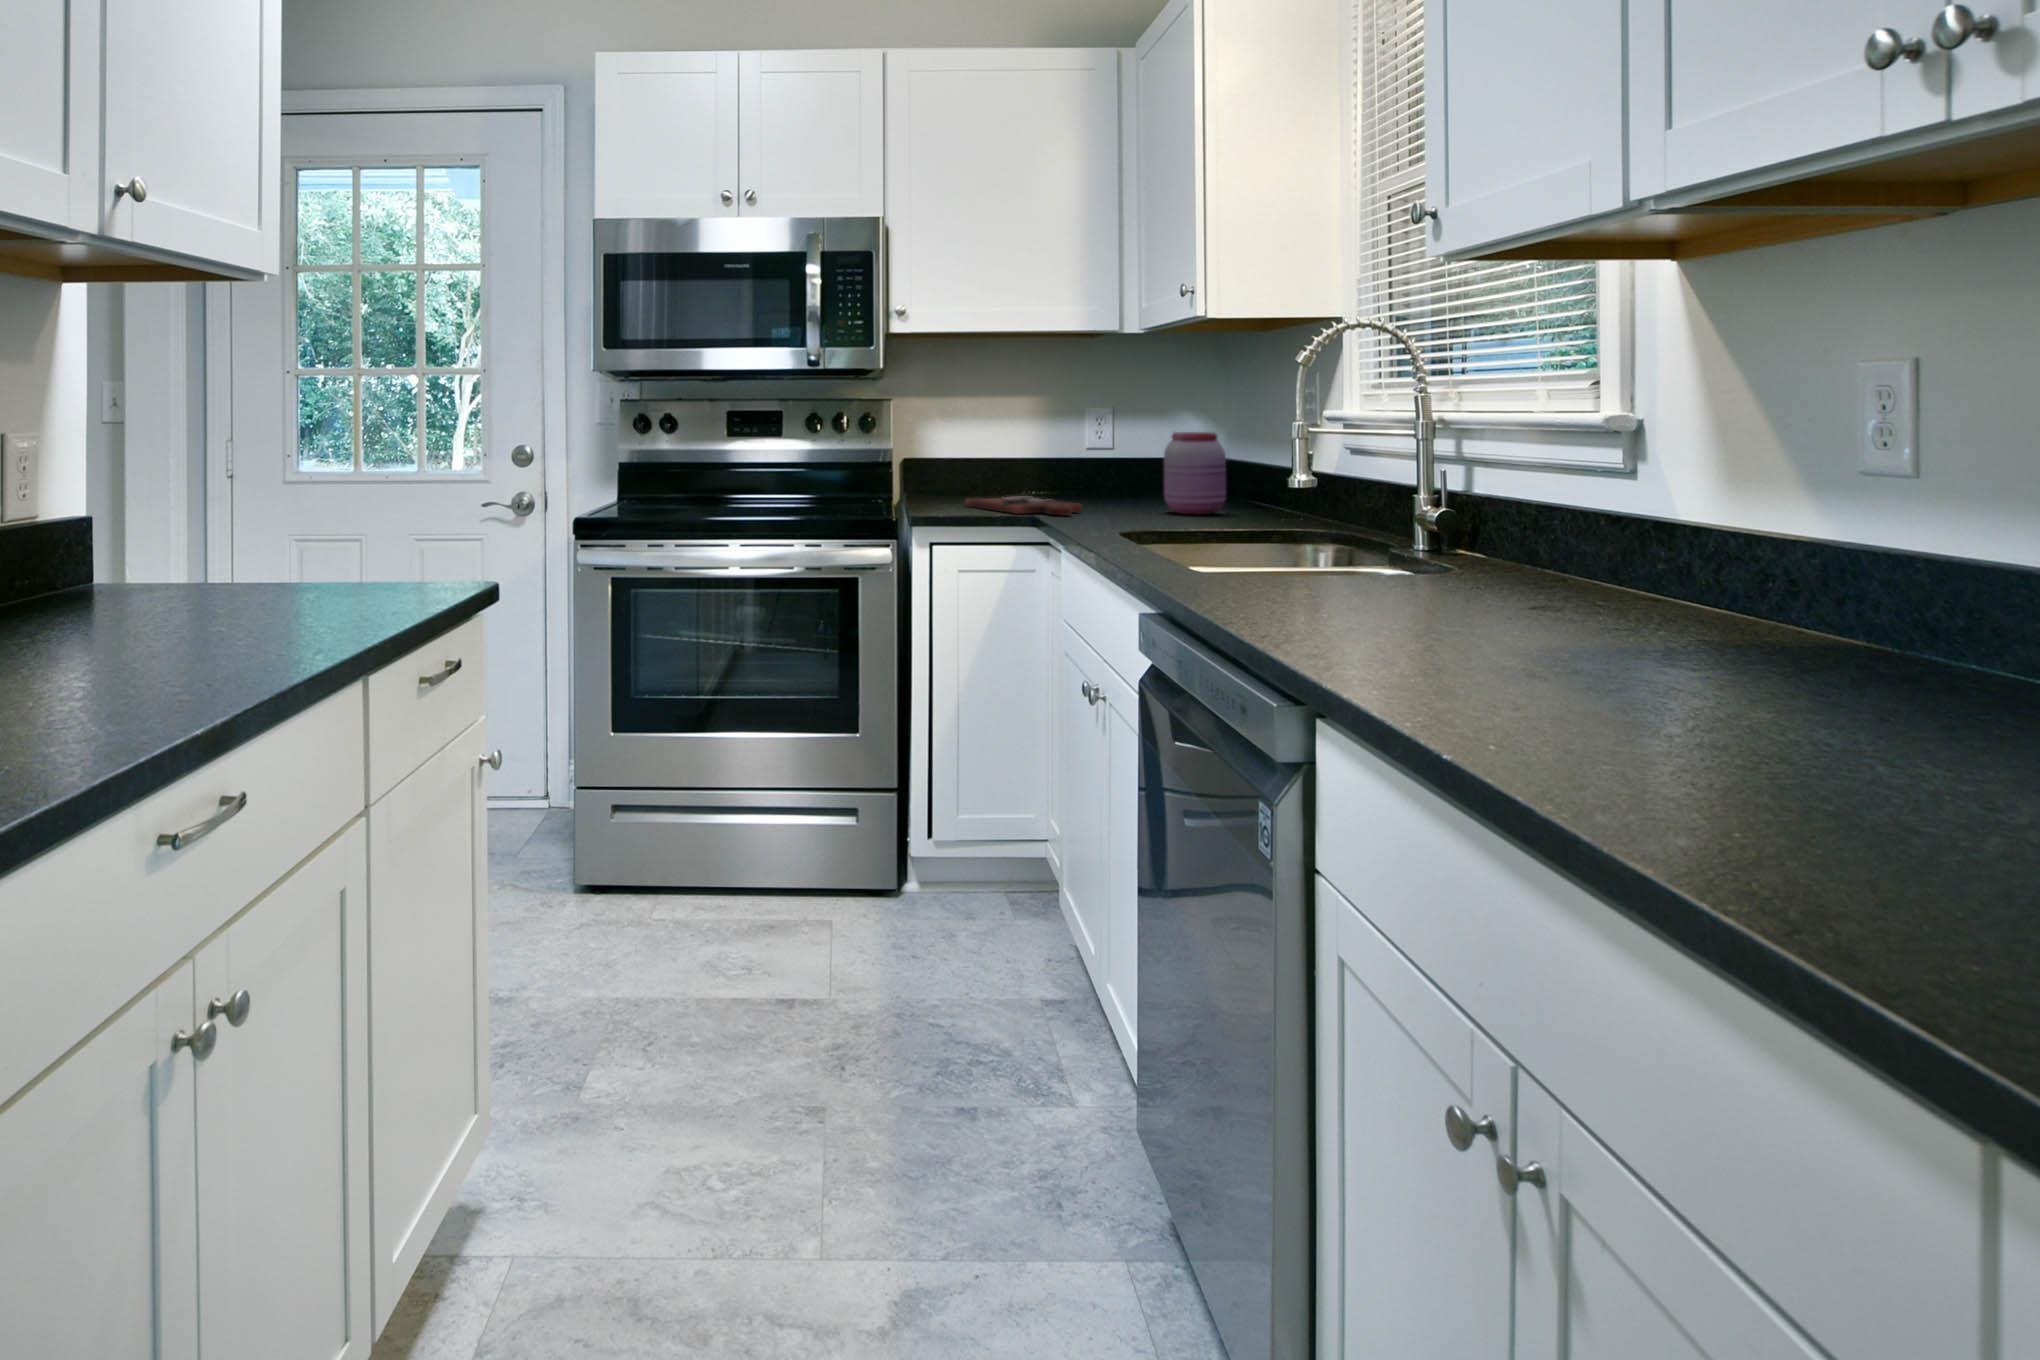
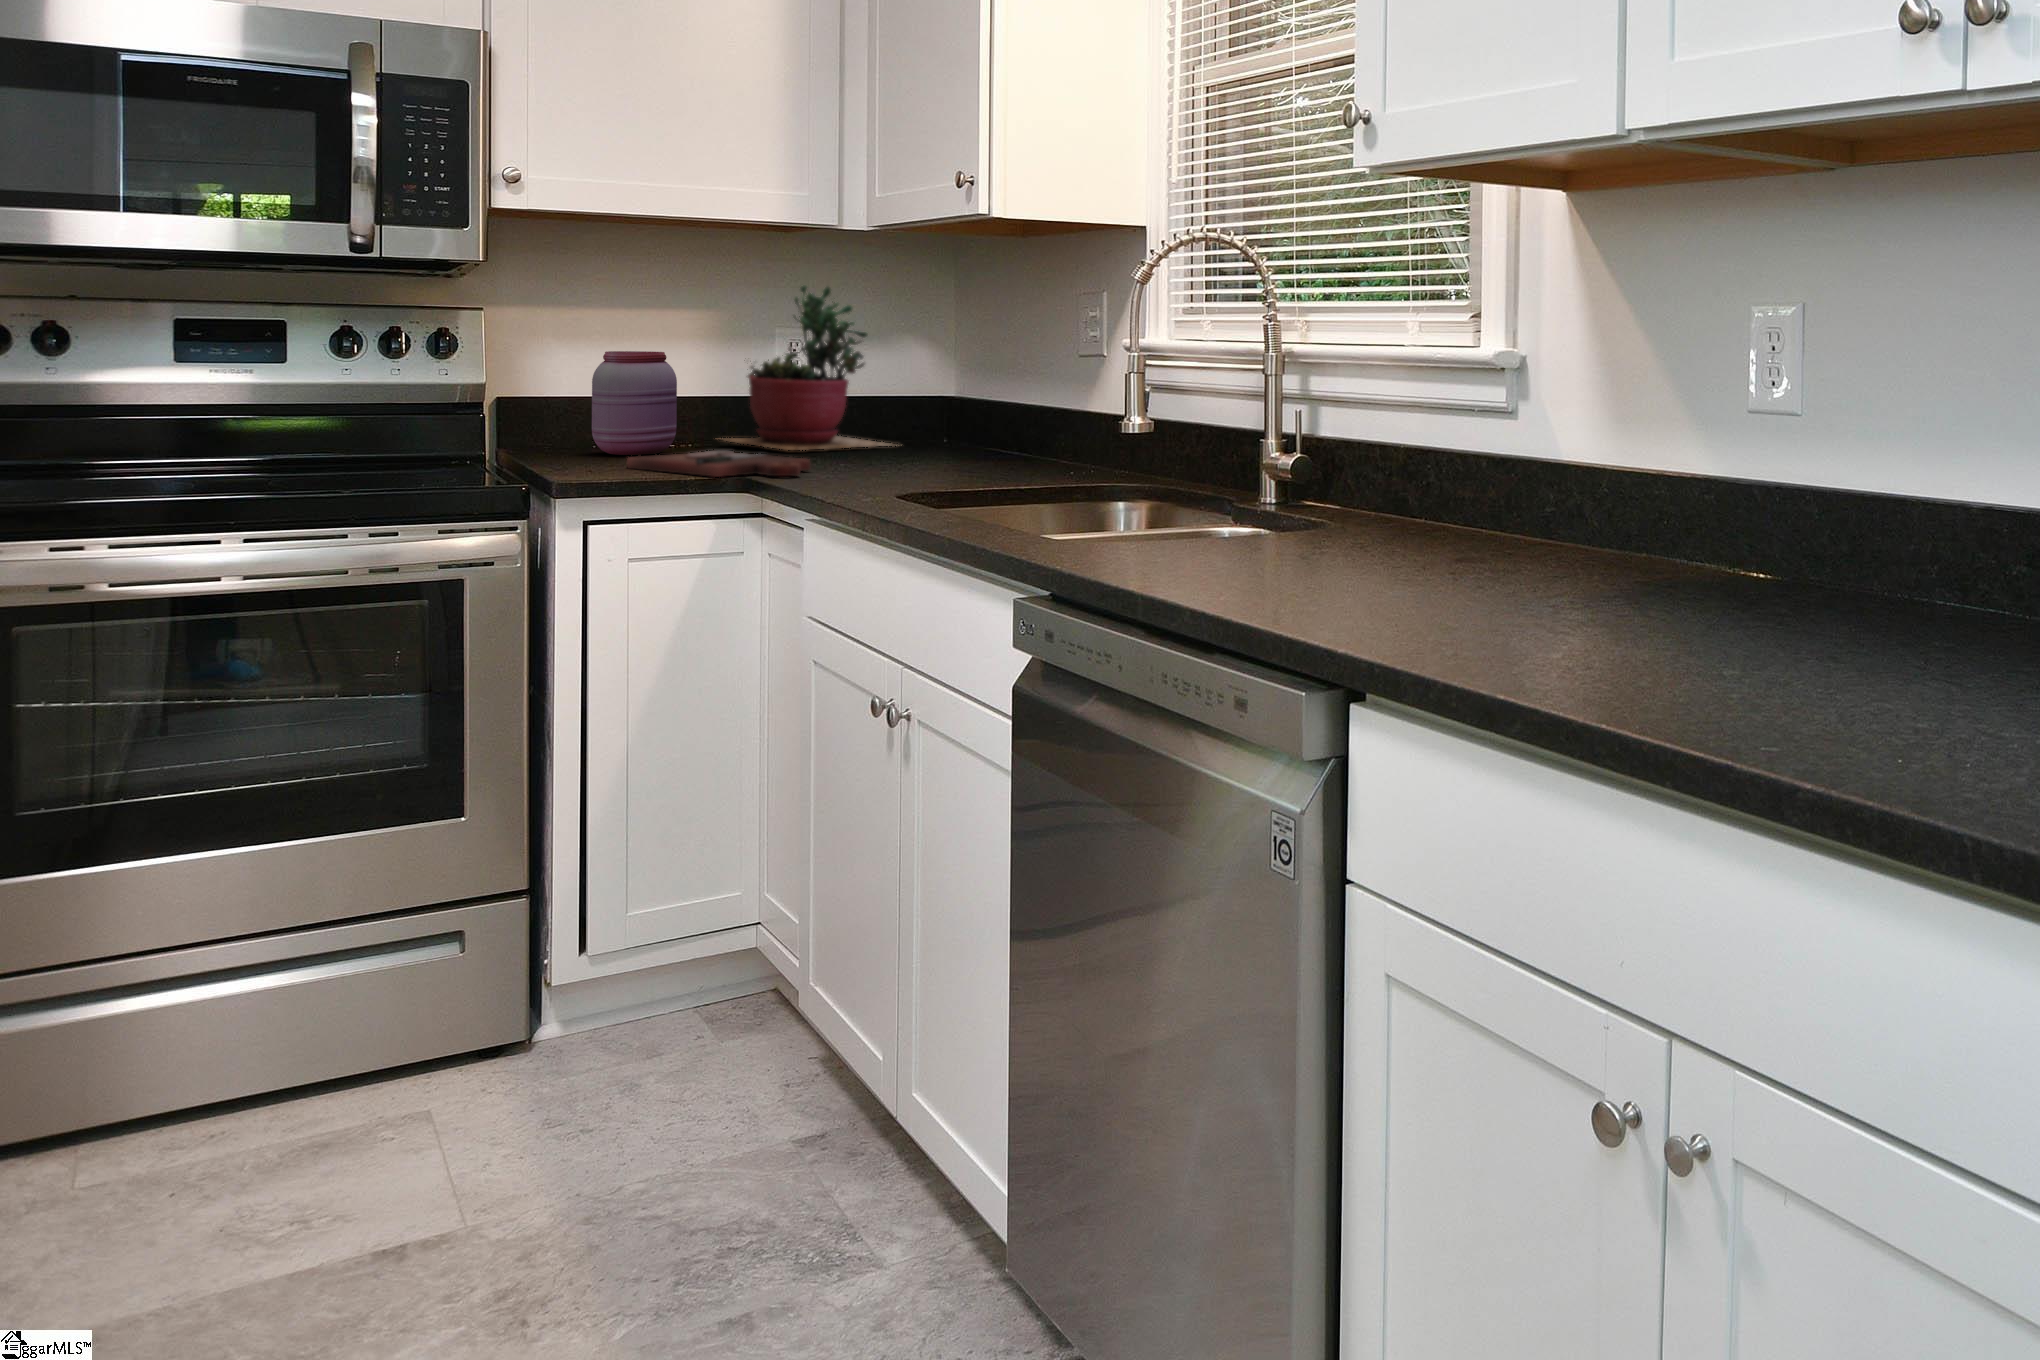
succulent plant: none [1032,377,1165,499] -> present [720,286,897,450]
jar: present [1164,432,1226,514] -> present [592,351,677,455]

